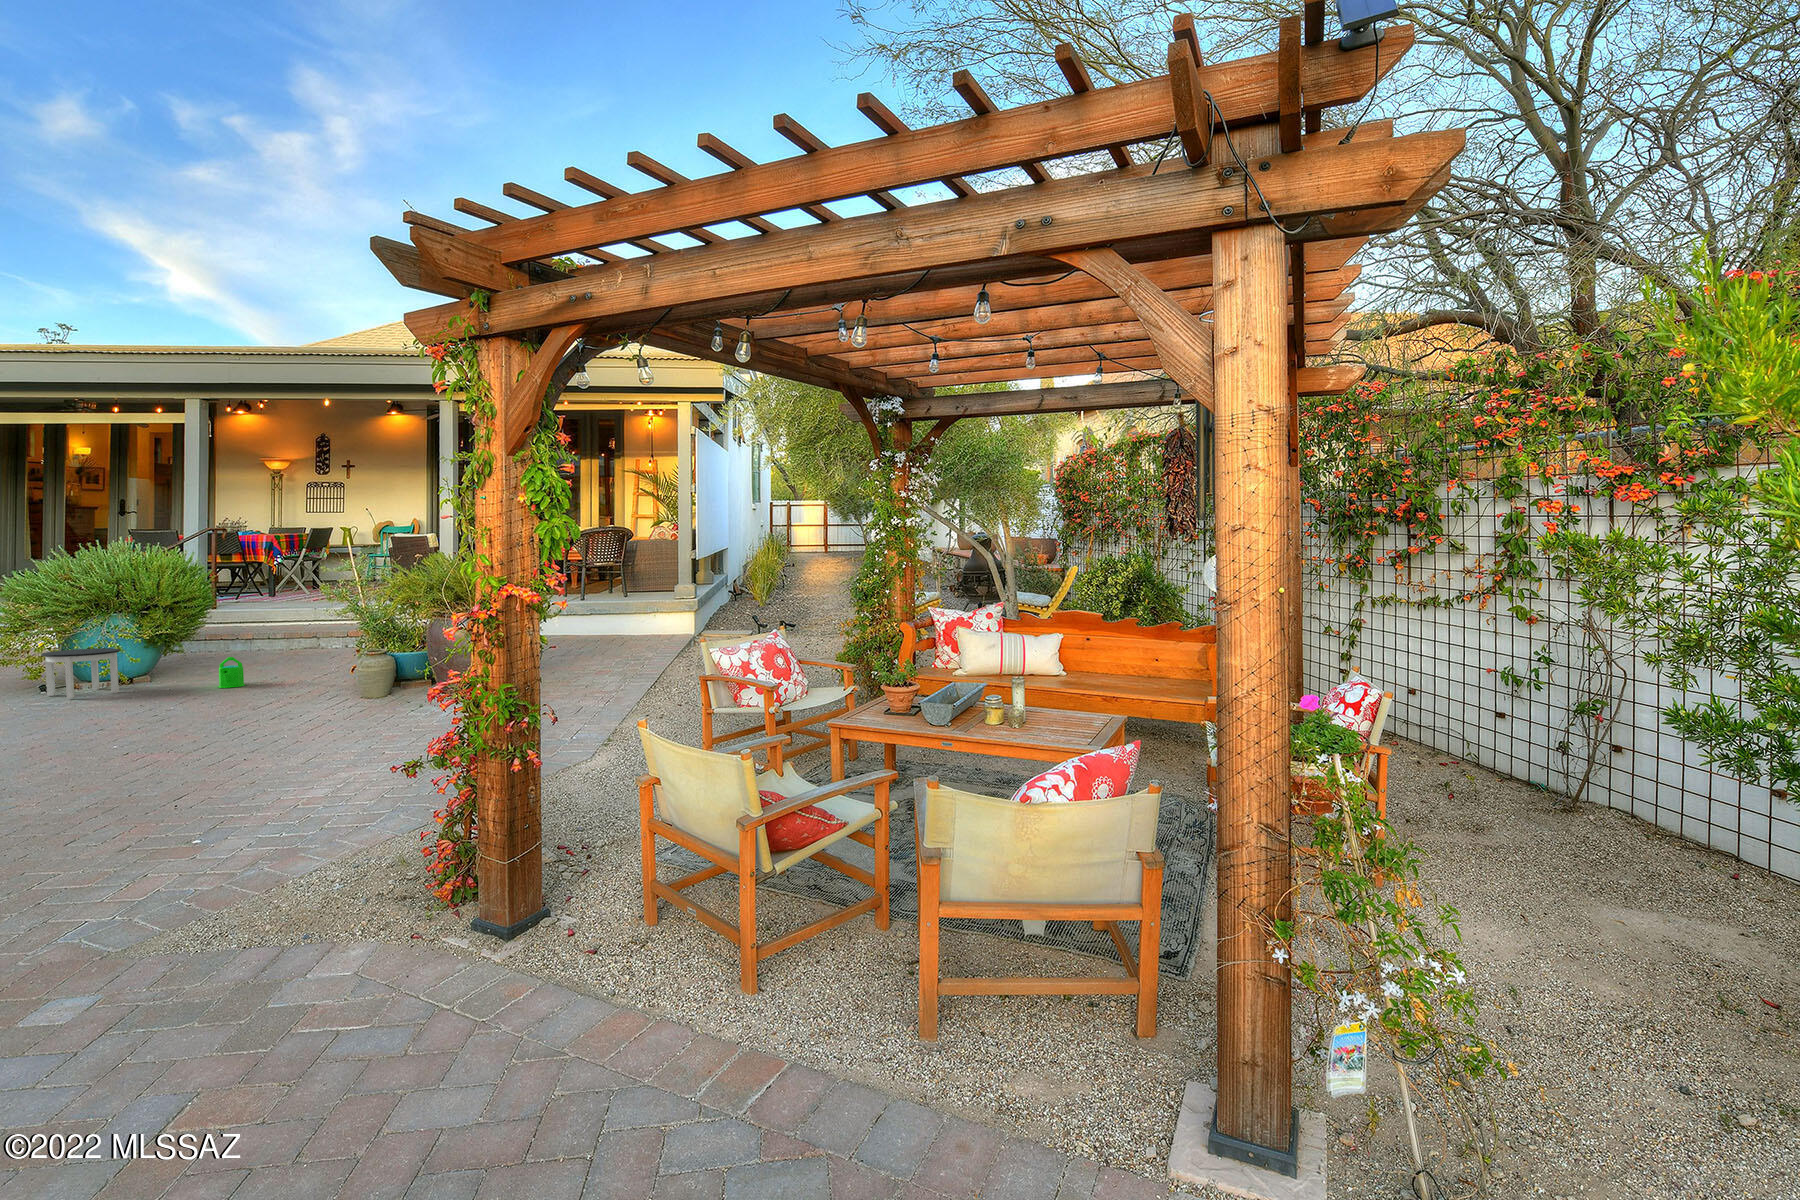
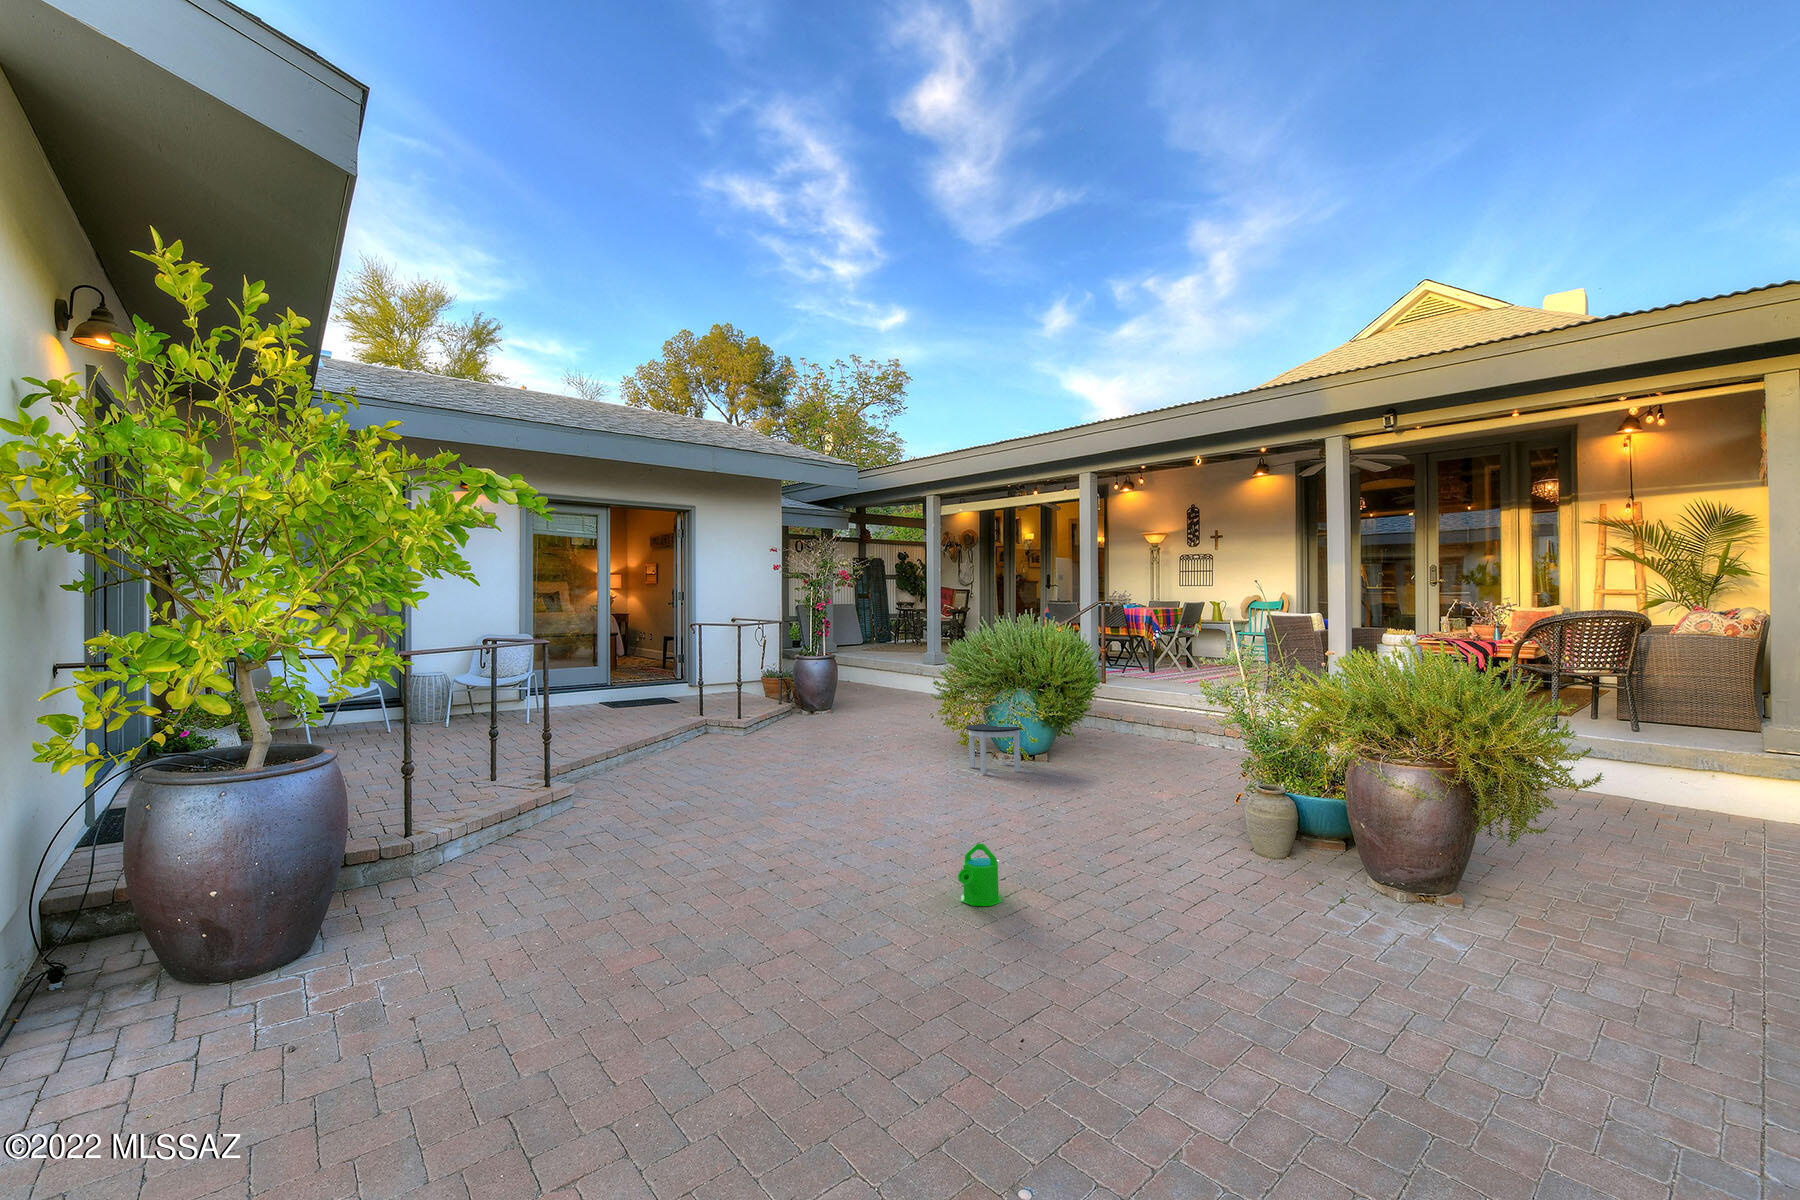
watering can: present [218,657,245,688] -> present [958,843,1002,906]

